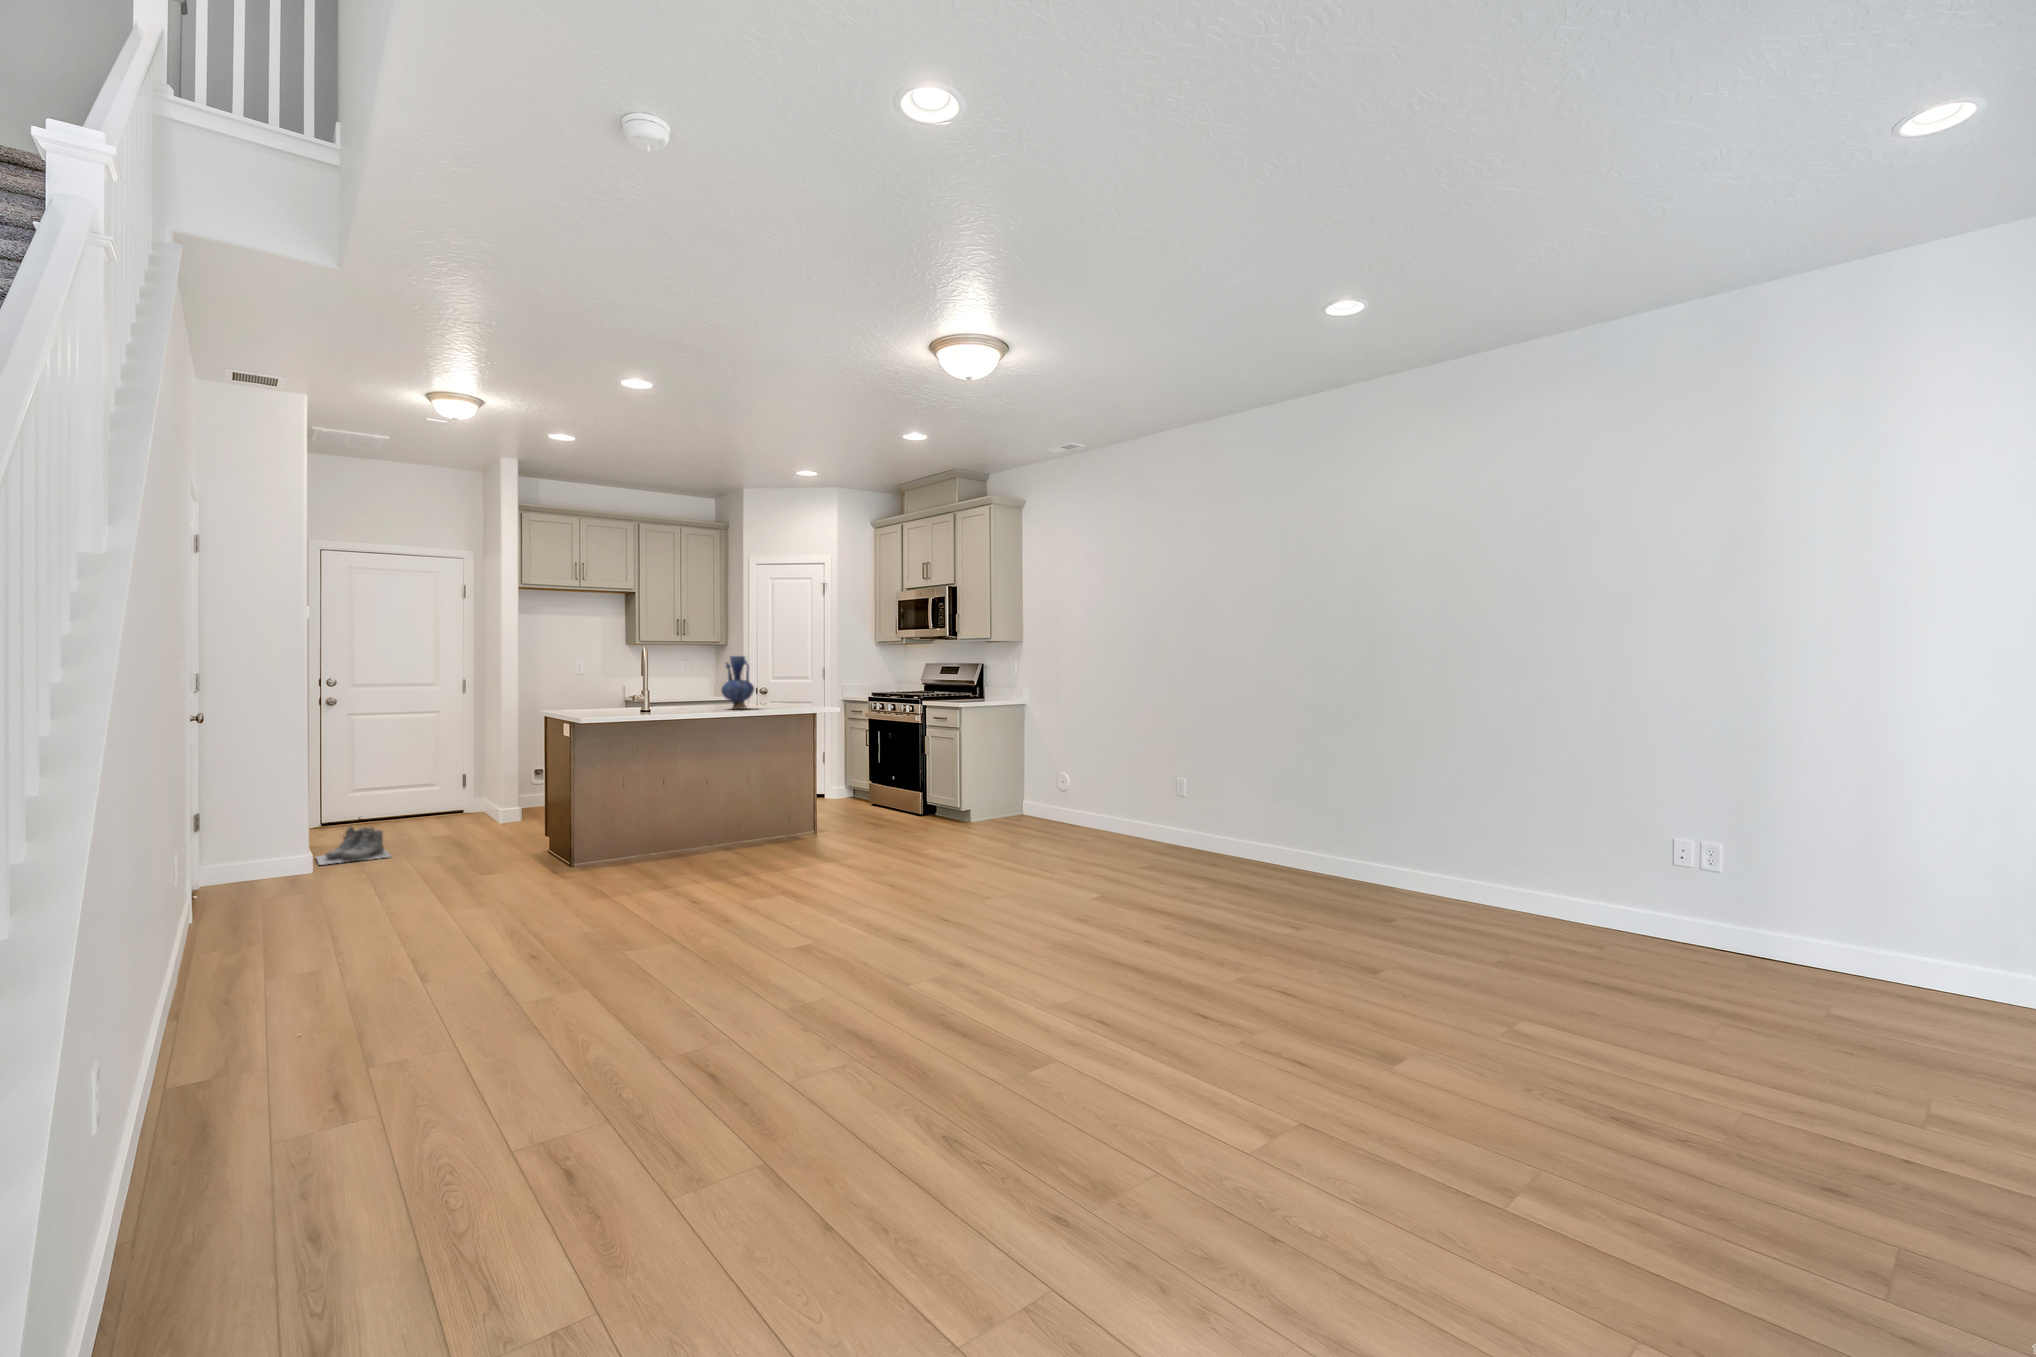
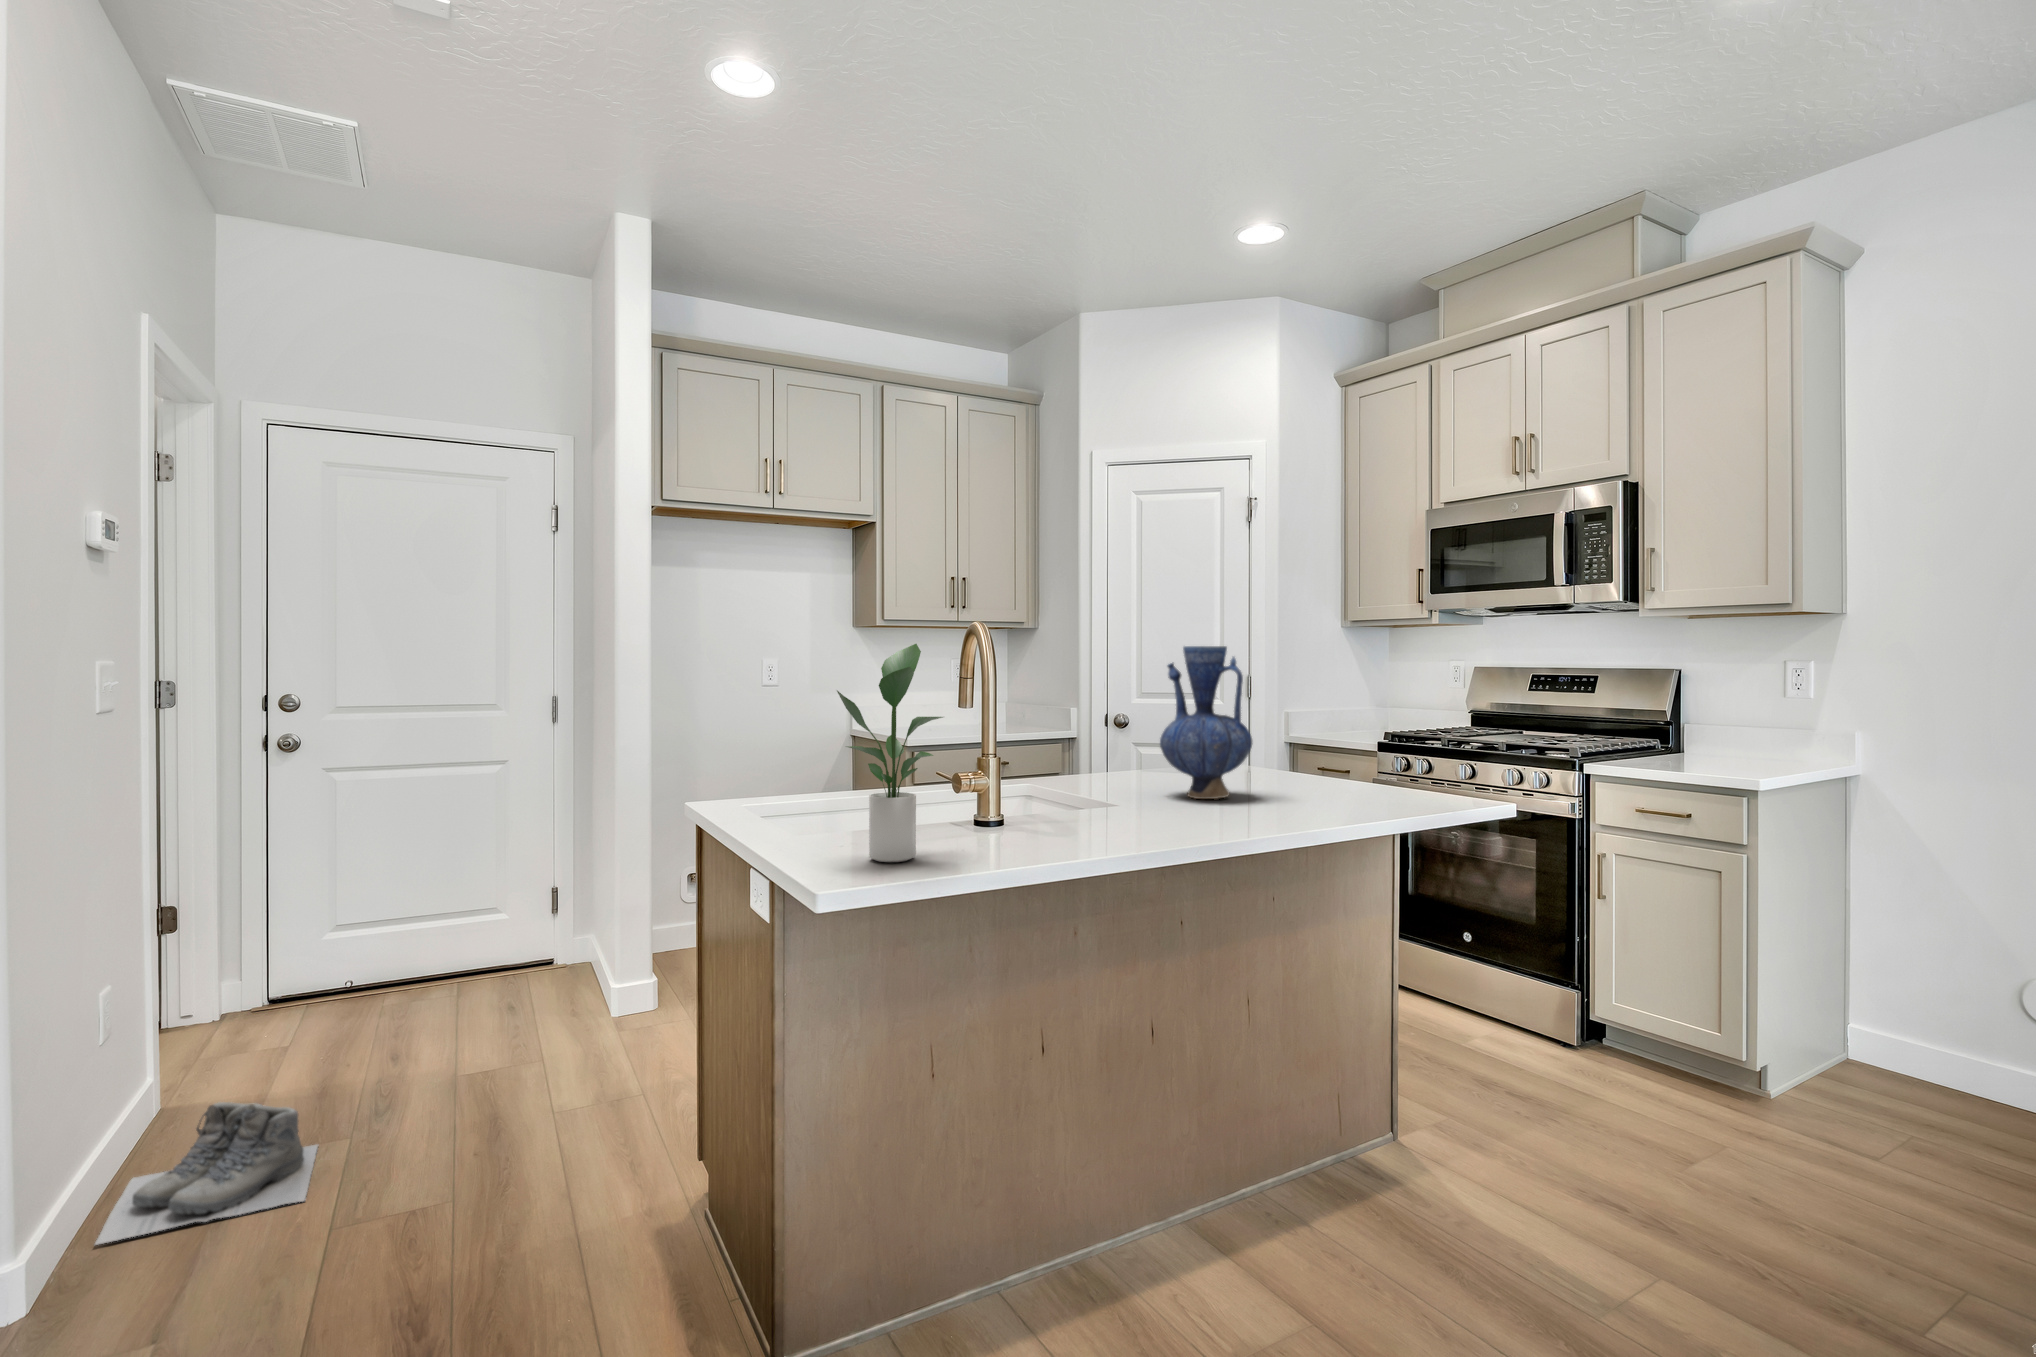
potted plant: none [589,656,624,718] -> present [837,644,943,862]

